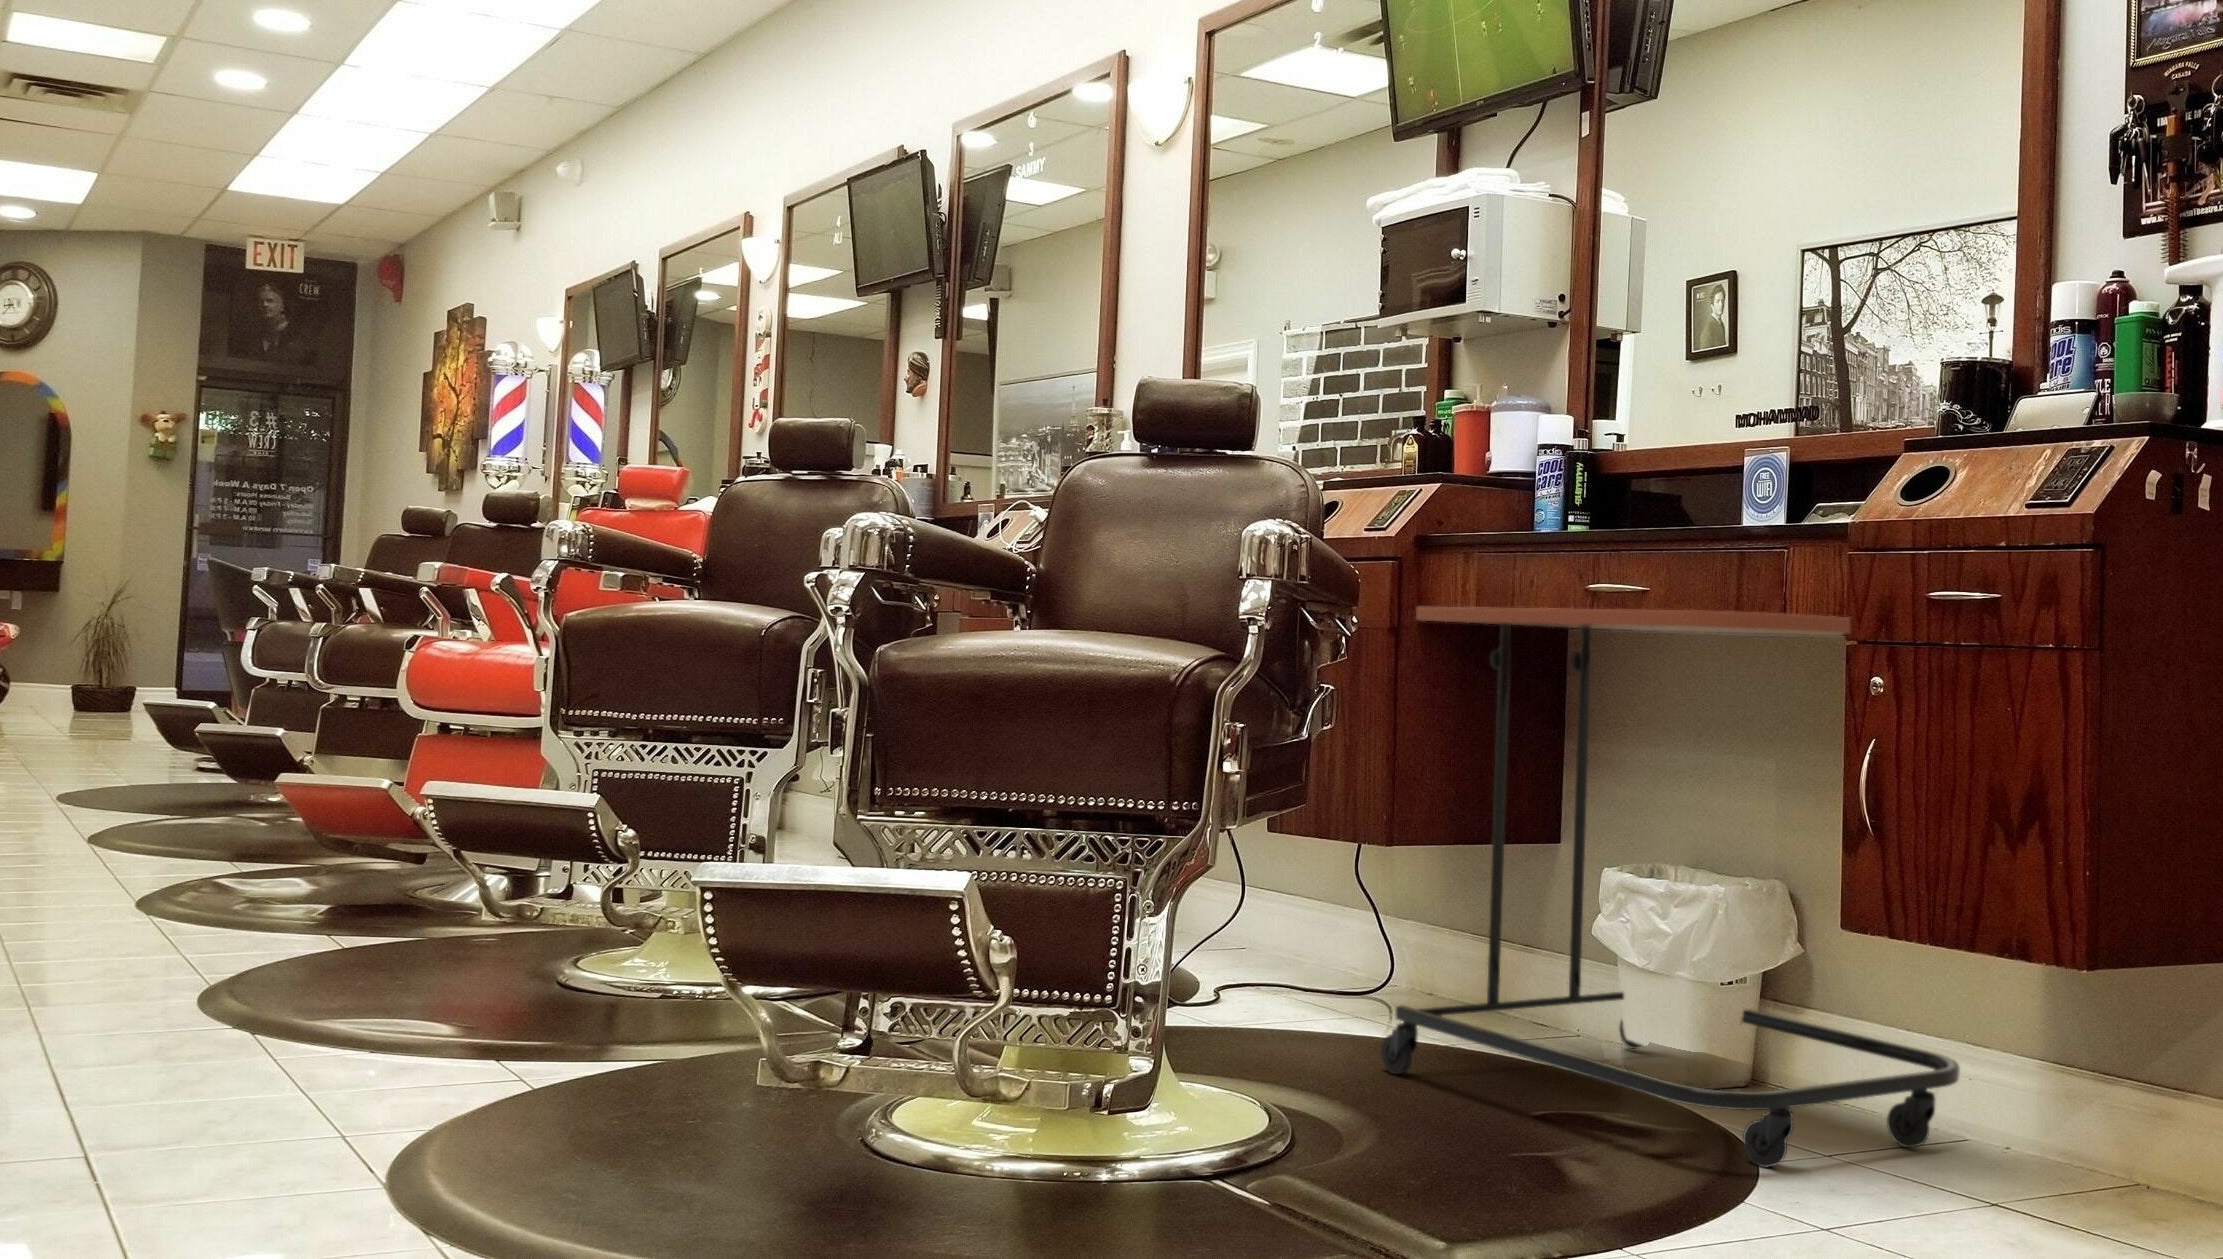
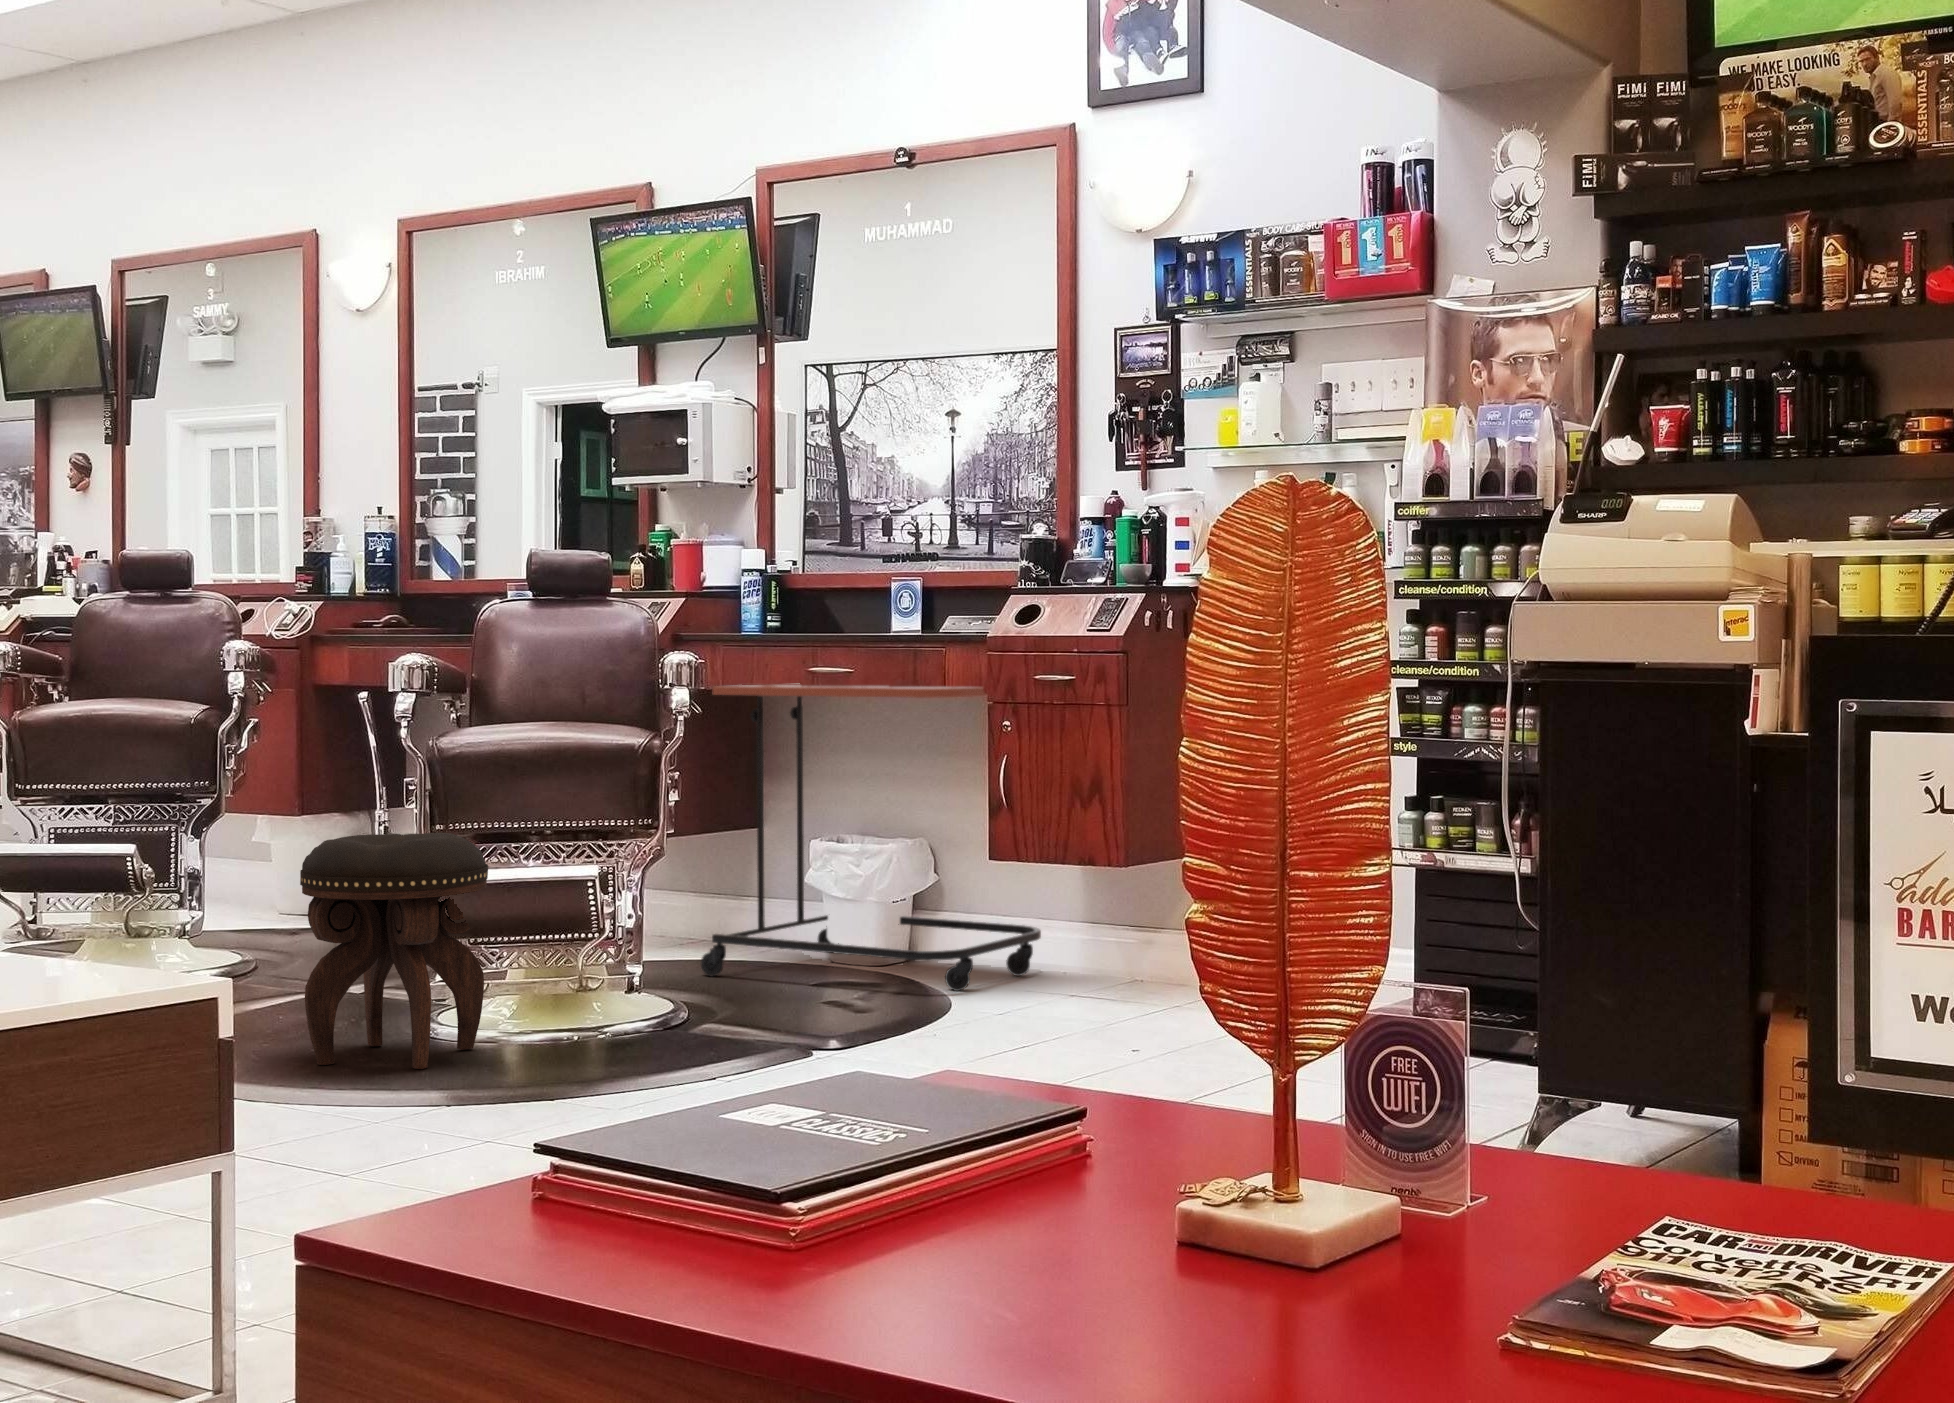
footstool: none [507,791,830,1210] -> present [300,833,488,1069]

